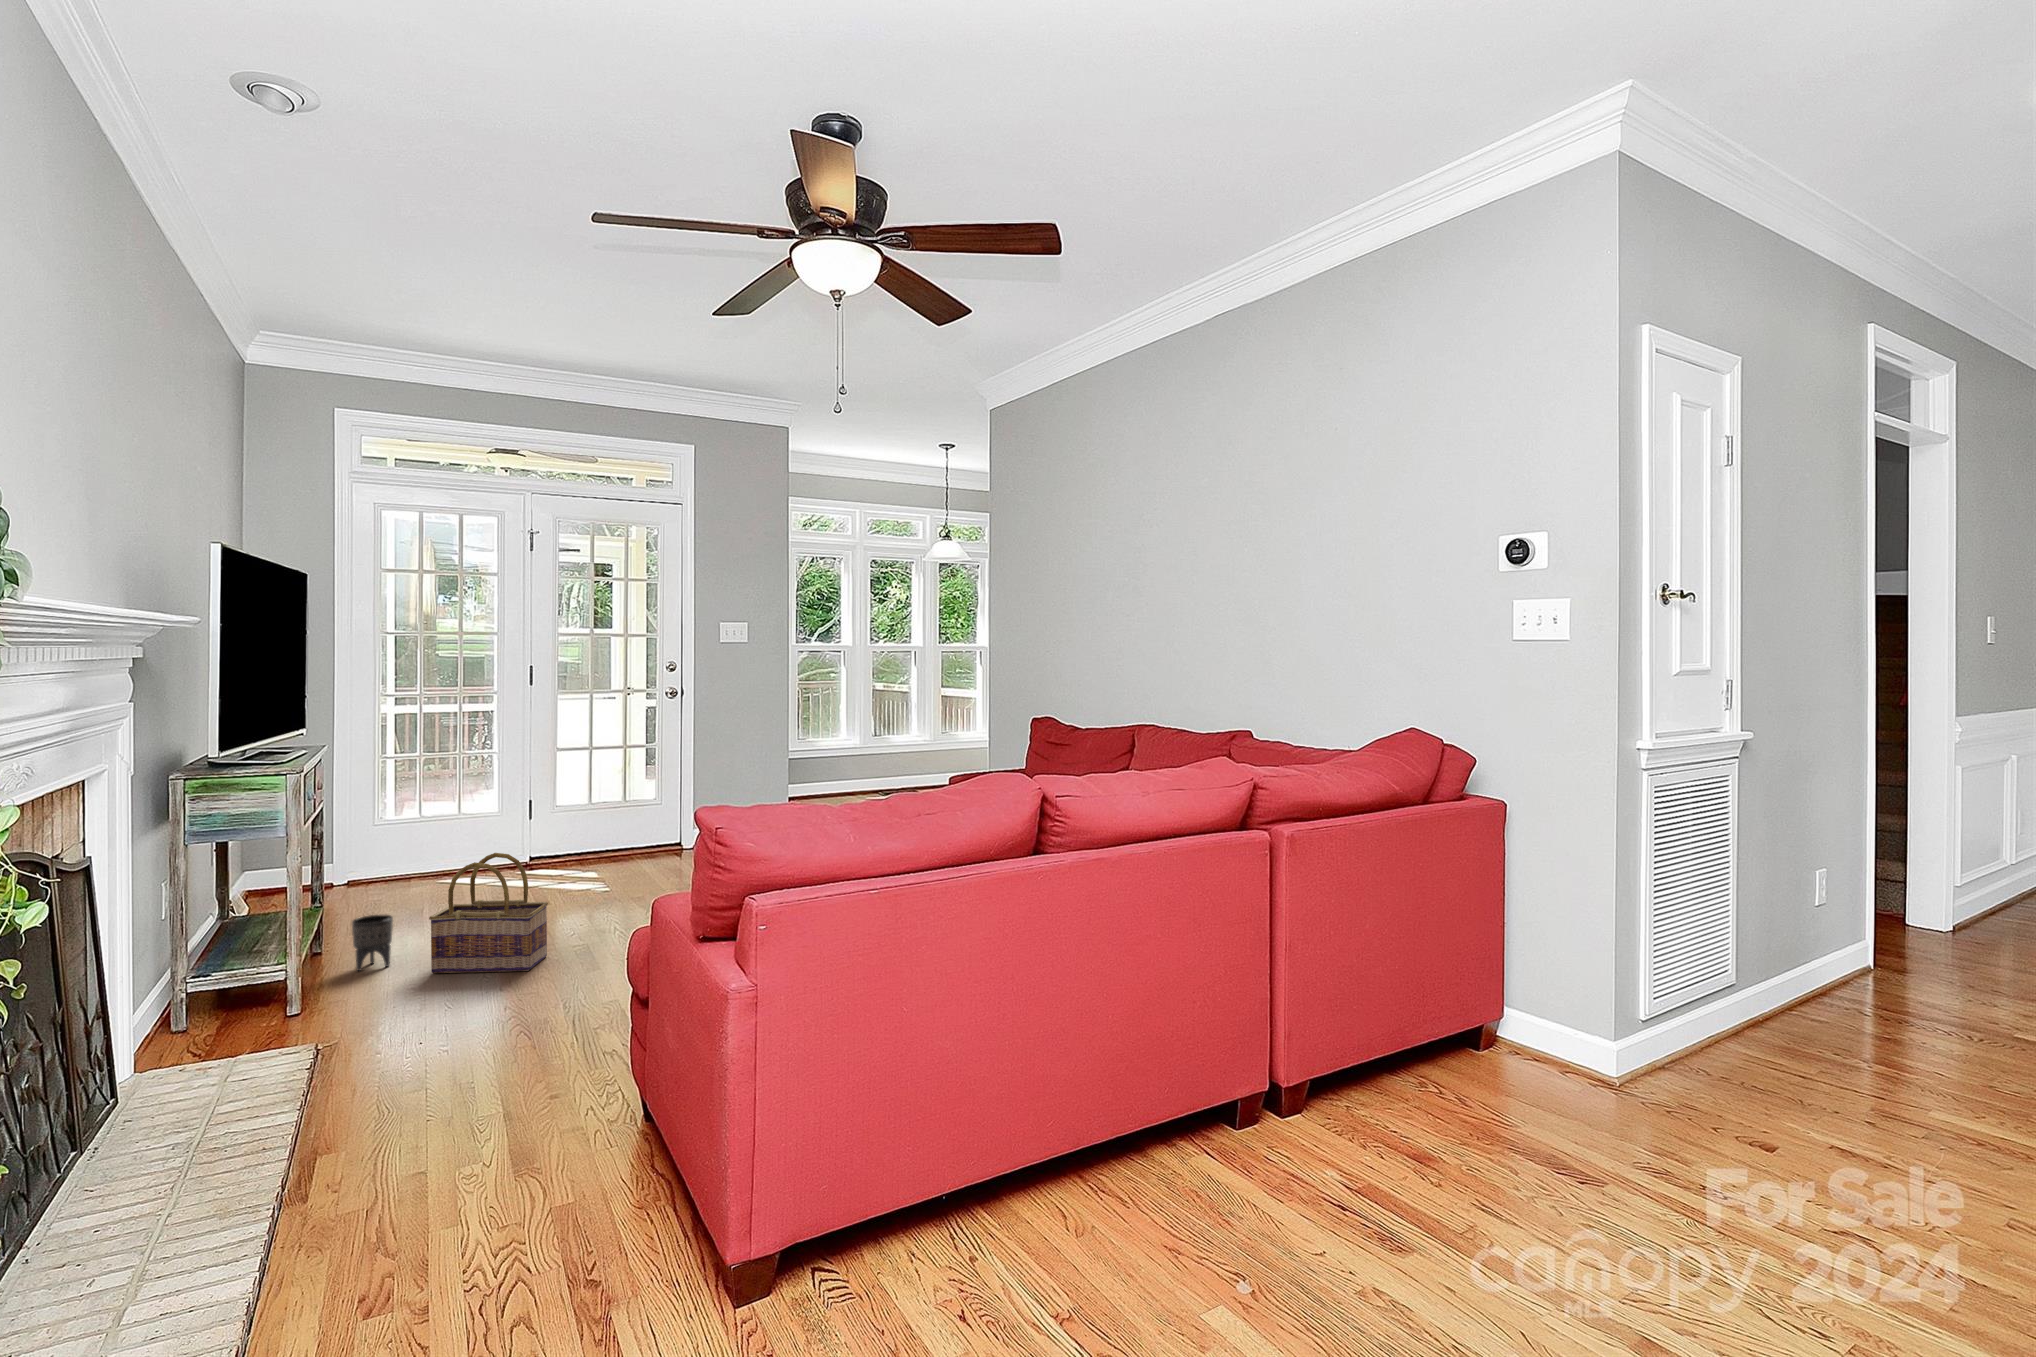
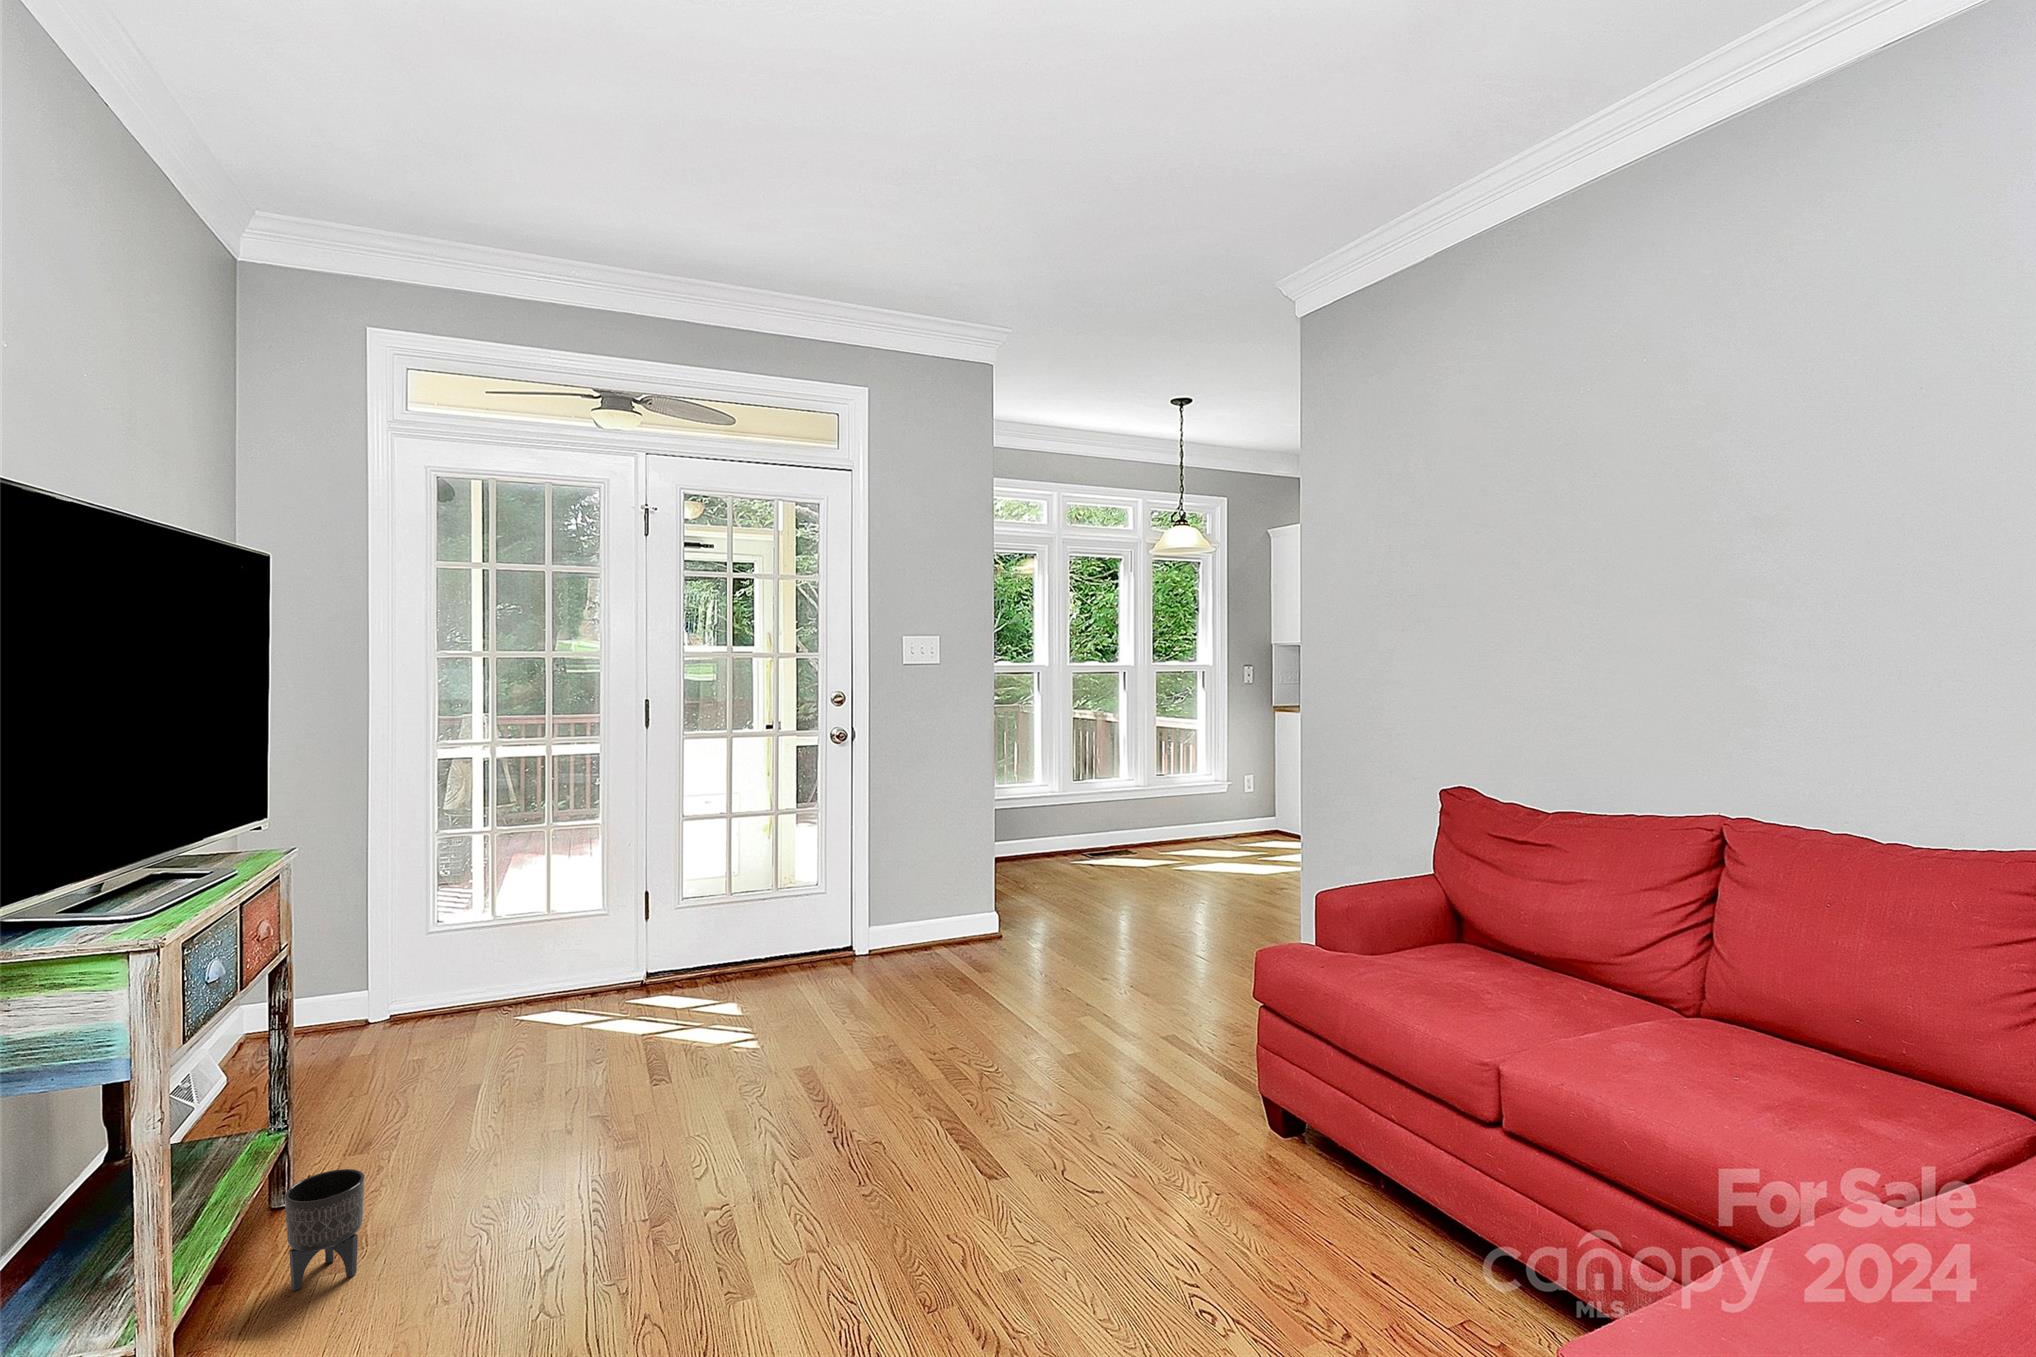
basket: present [429,853,548,973] -> none [413,1058,641,1311]

